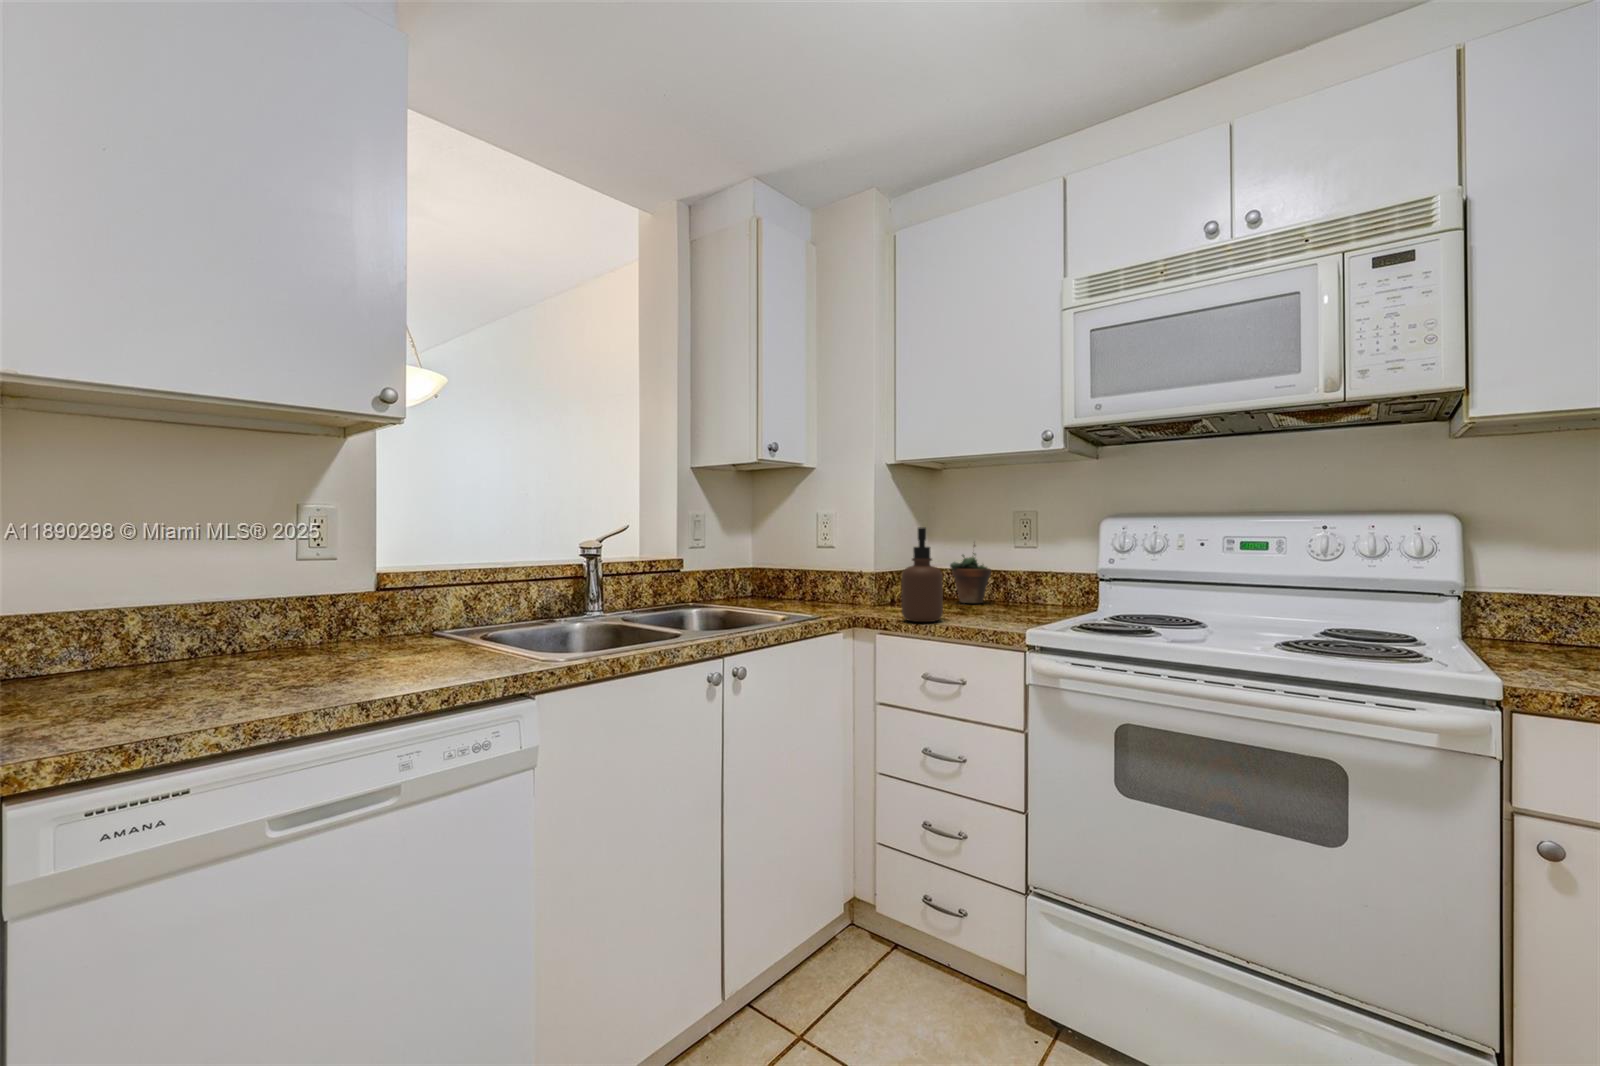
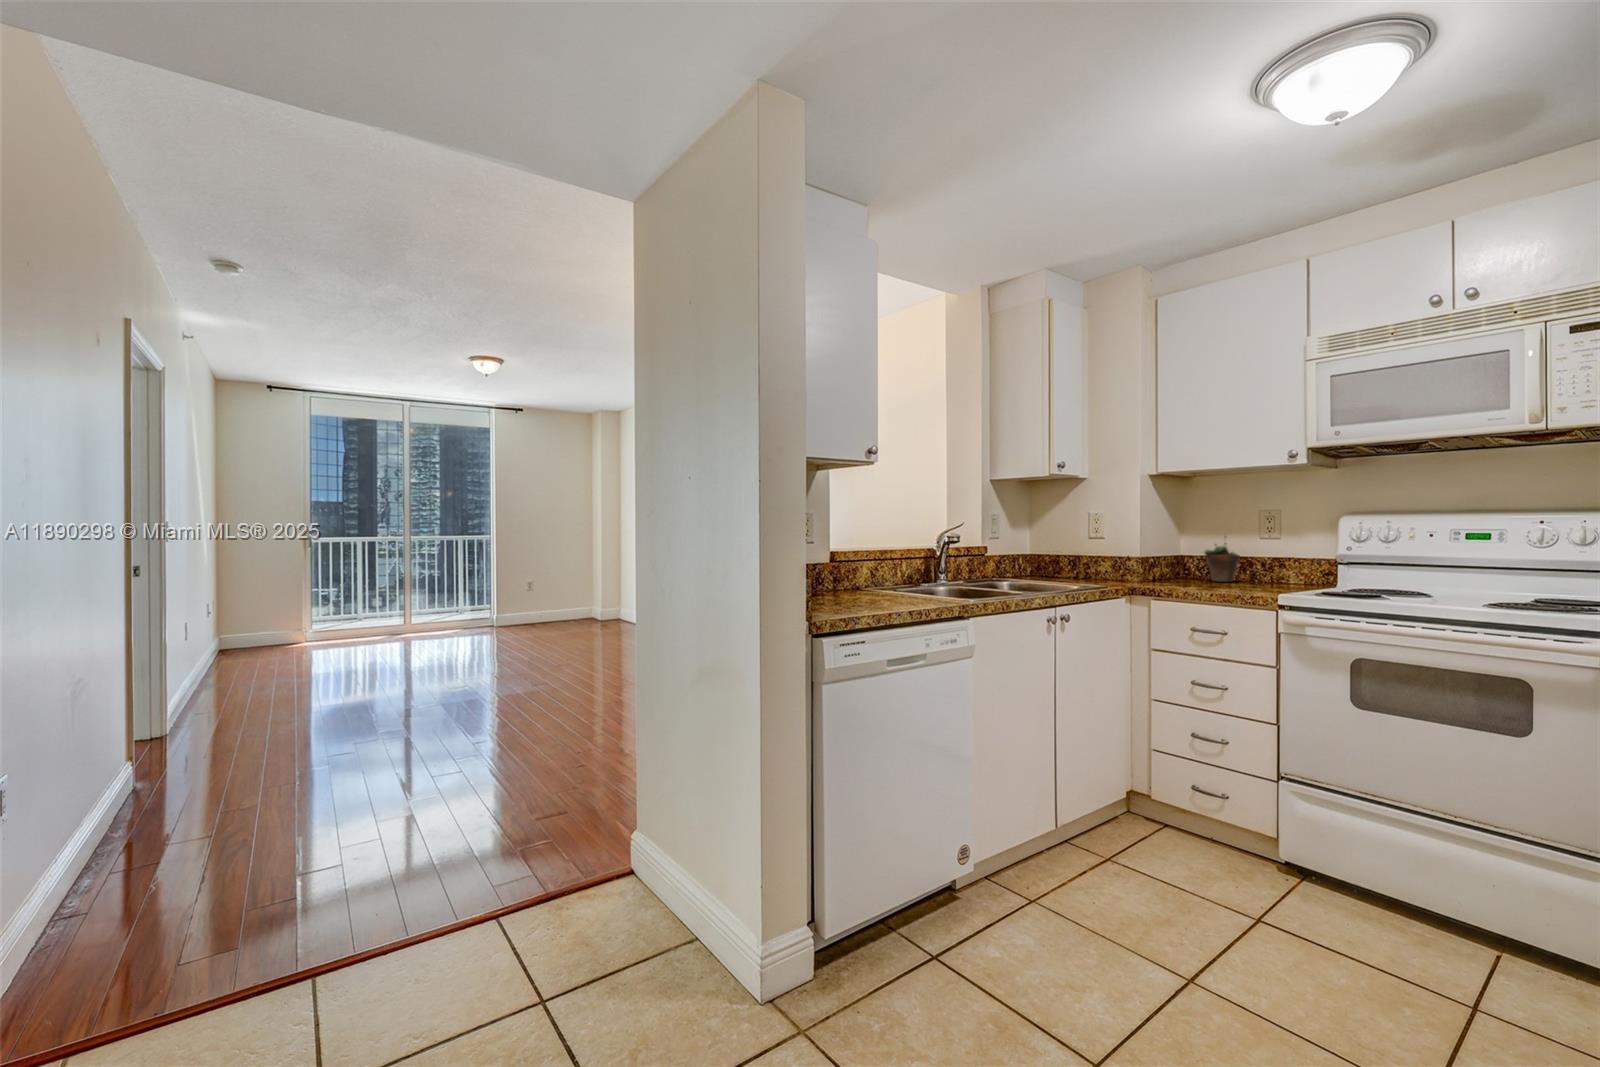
soap dispenser: present [902,527,943,622] -> none [1172,523,1205,591]

